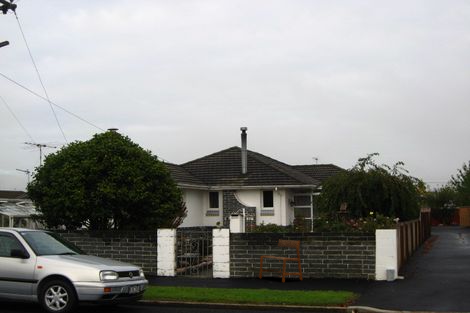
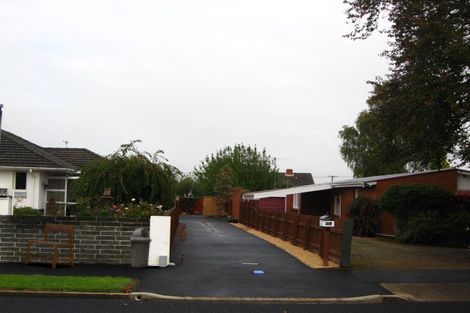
trash can: none [355,242,378,282] -> present [130,228,152,267]

